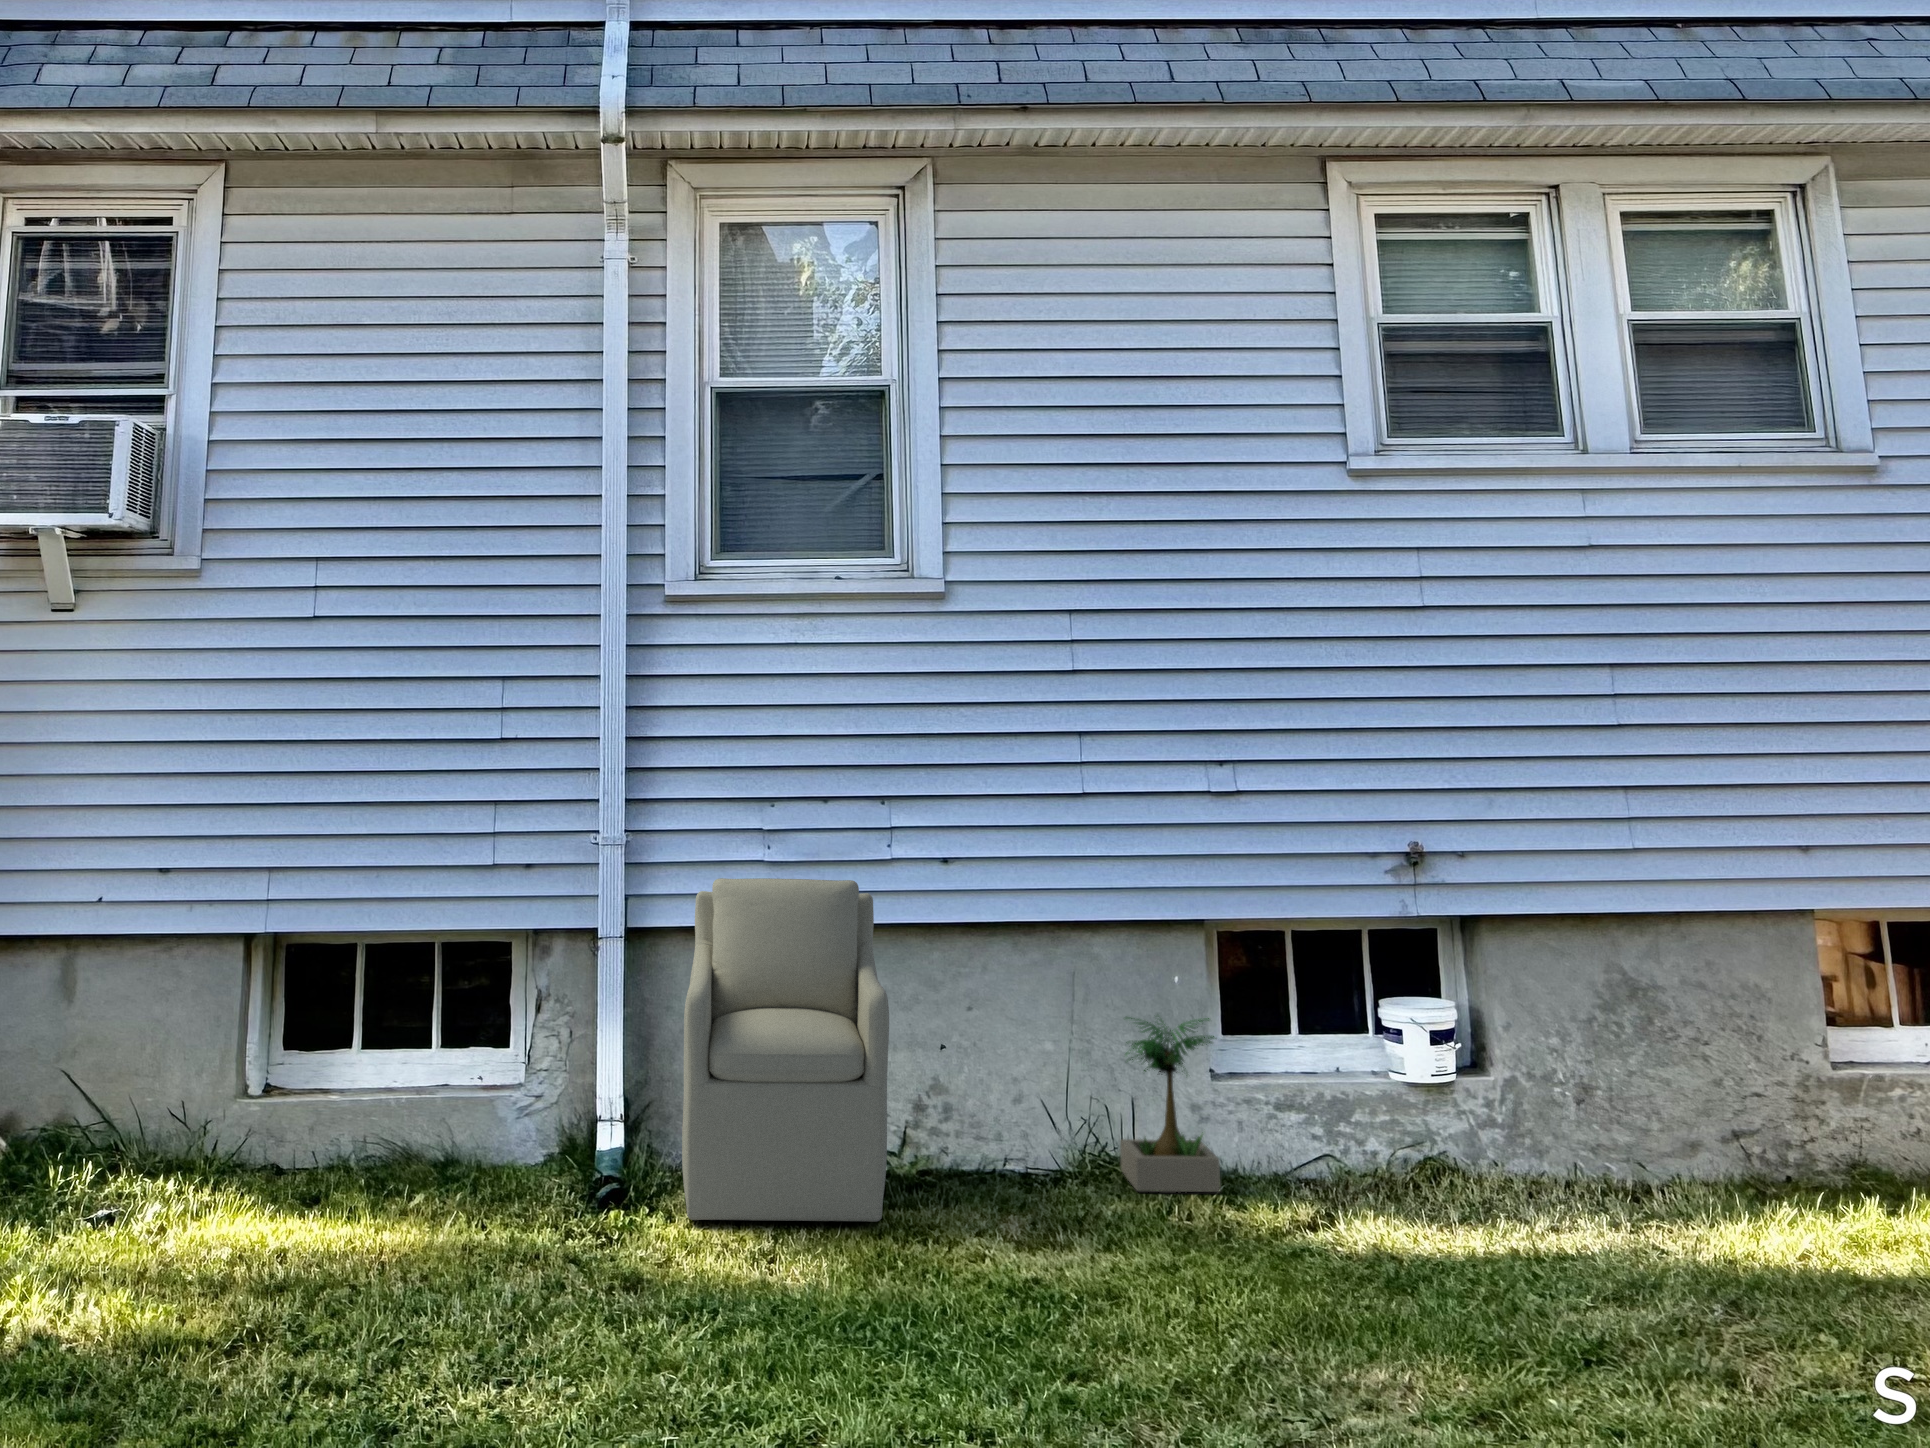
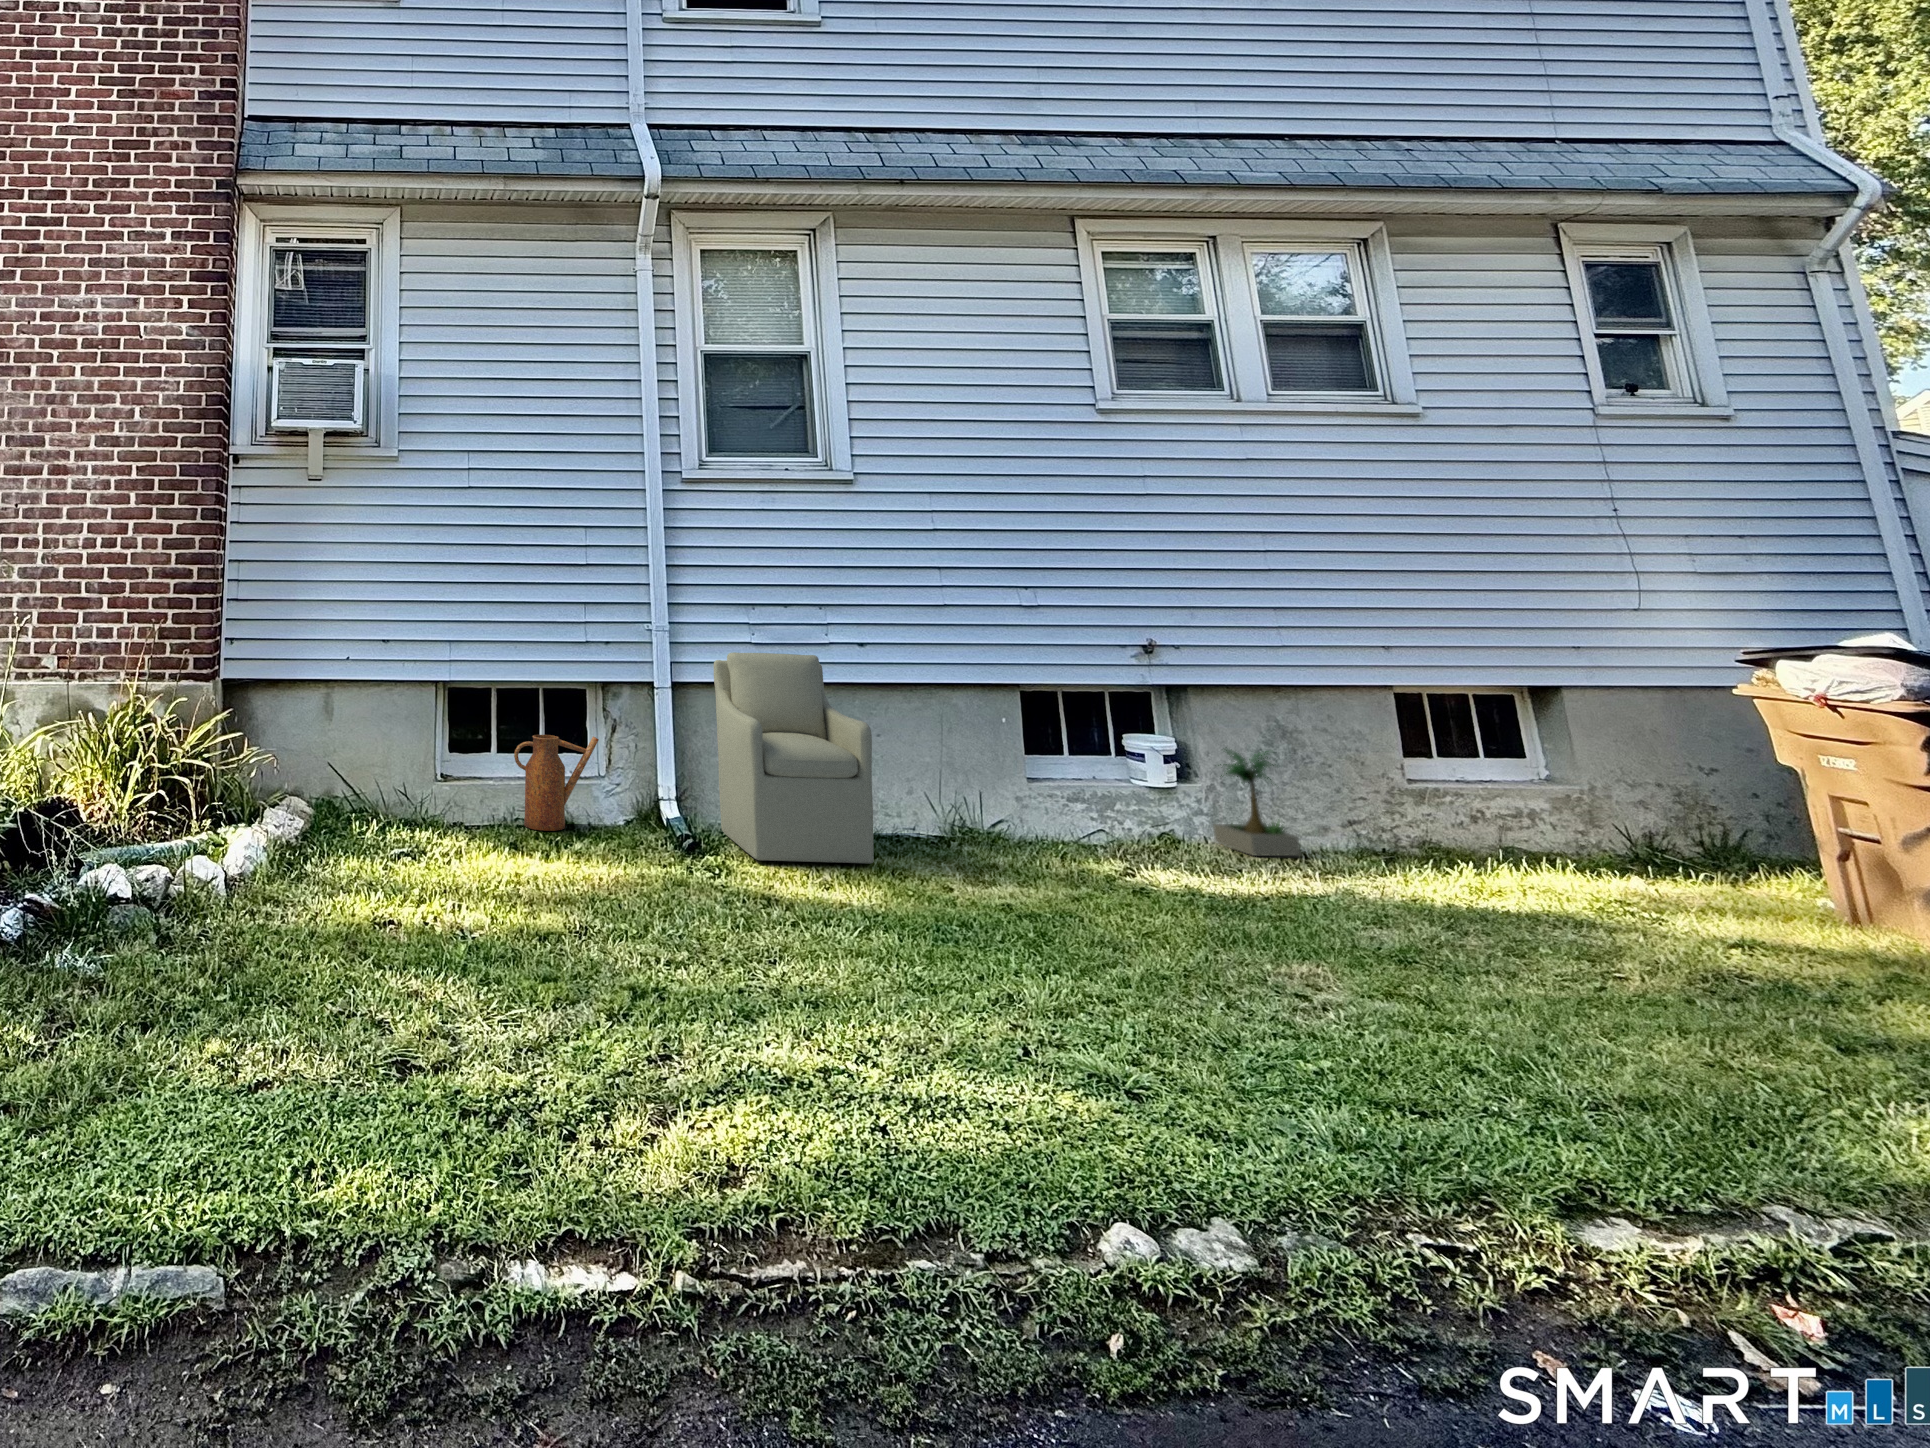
potted plant: present [1120,1017,1220,1192] -> present [1213,749,1300,856]
watering can: none [352,1019,492,1176] -> present [514,735,599,831]

